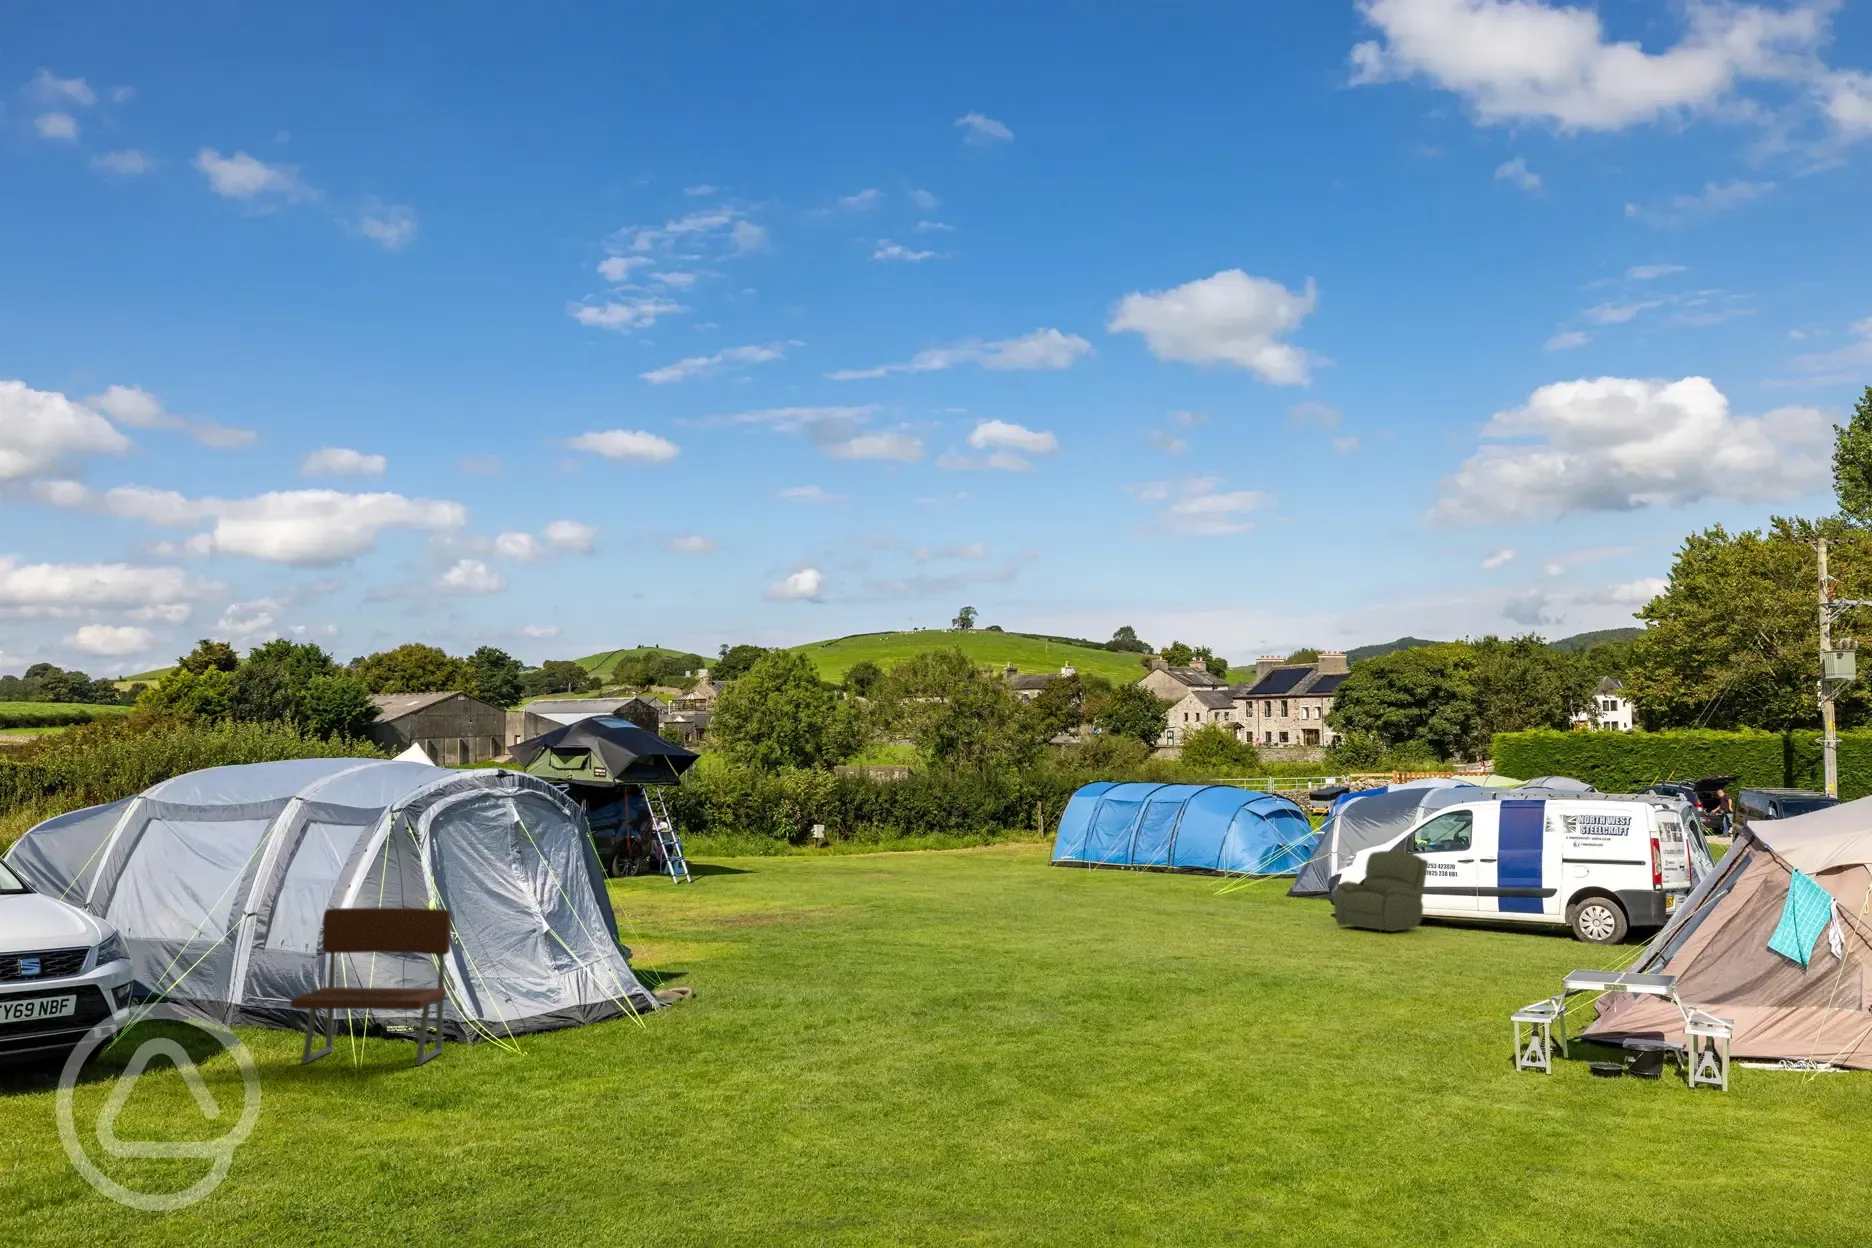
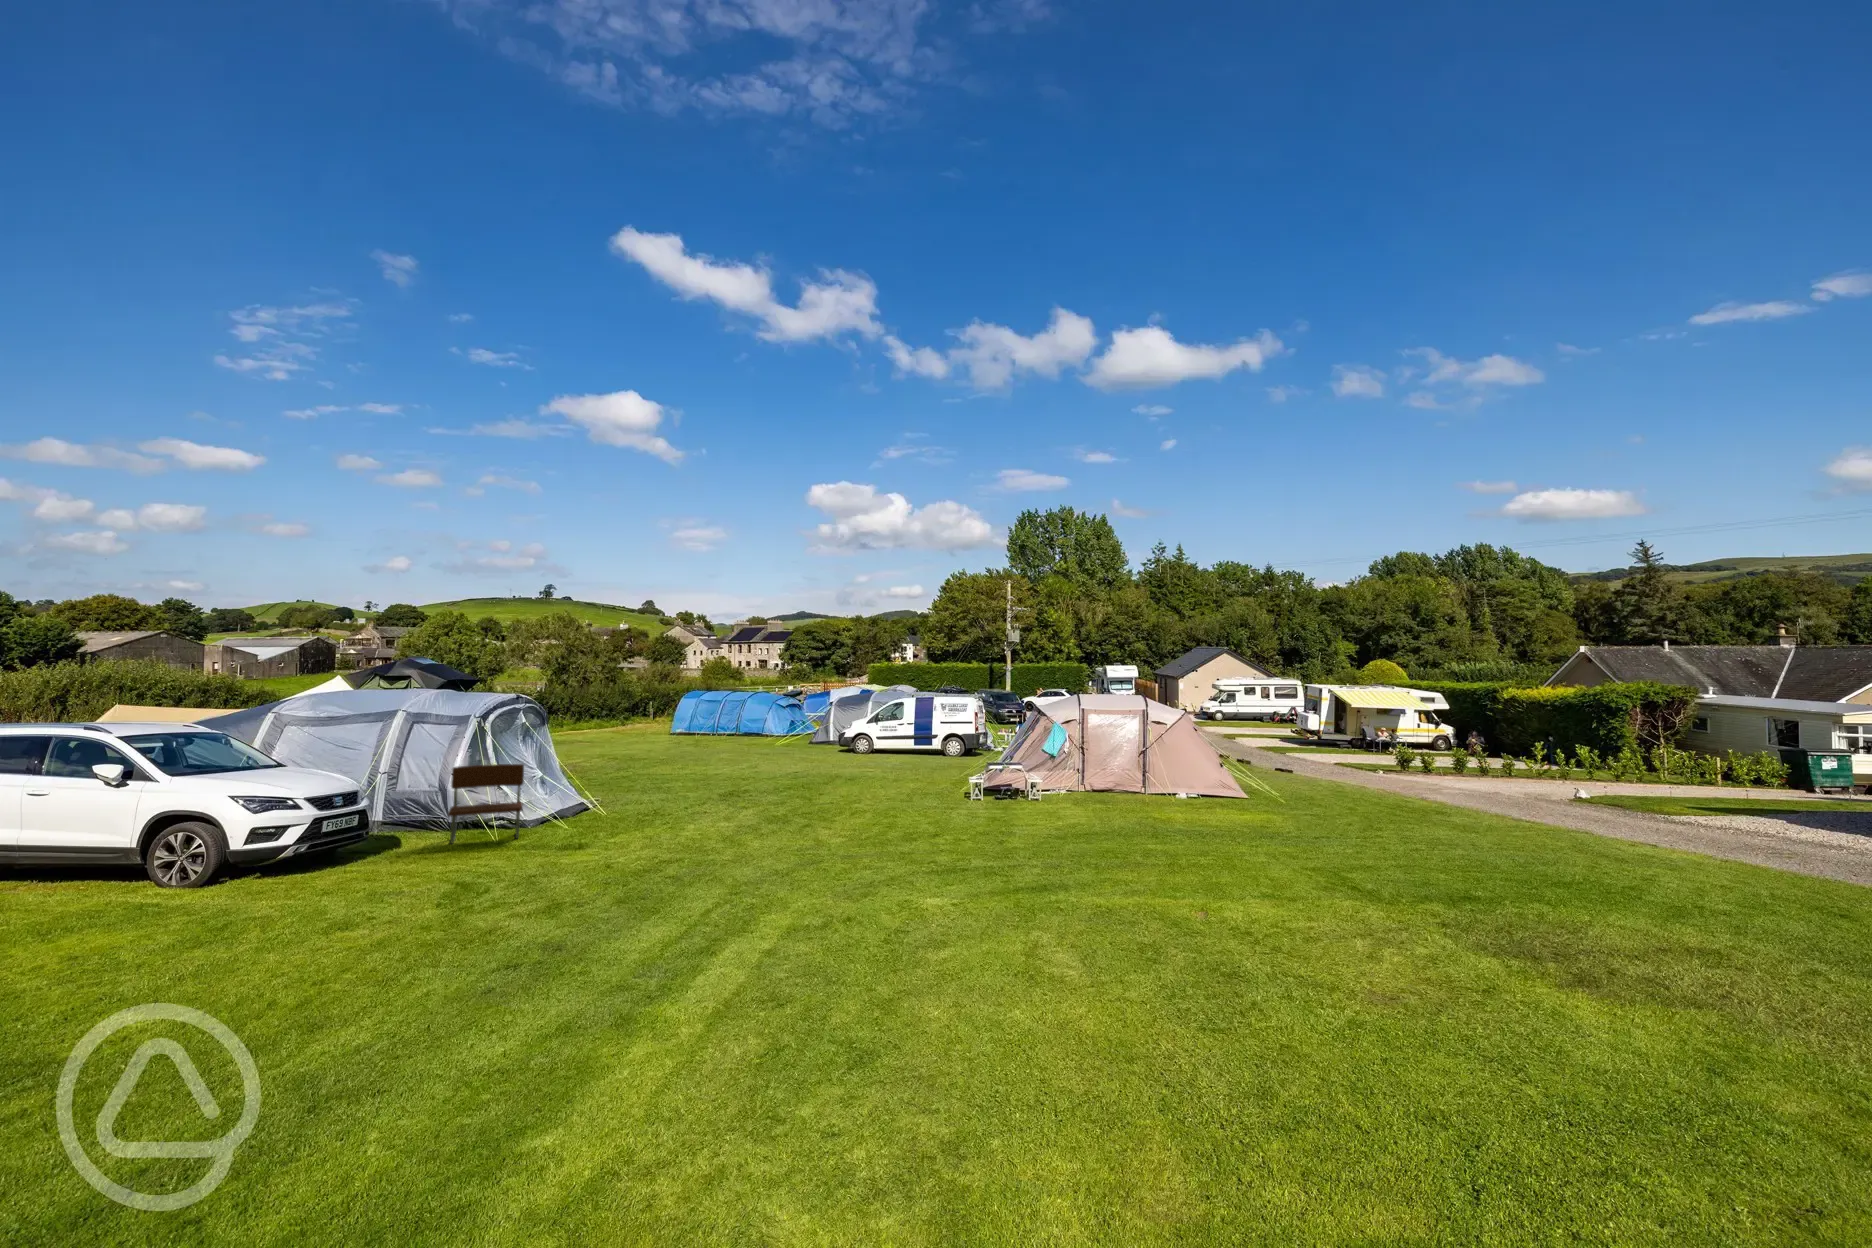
chair: present [1334,851,1428,932] -> none [850,721,888,756]

